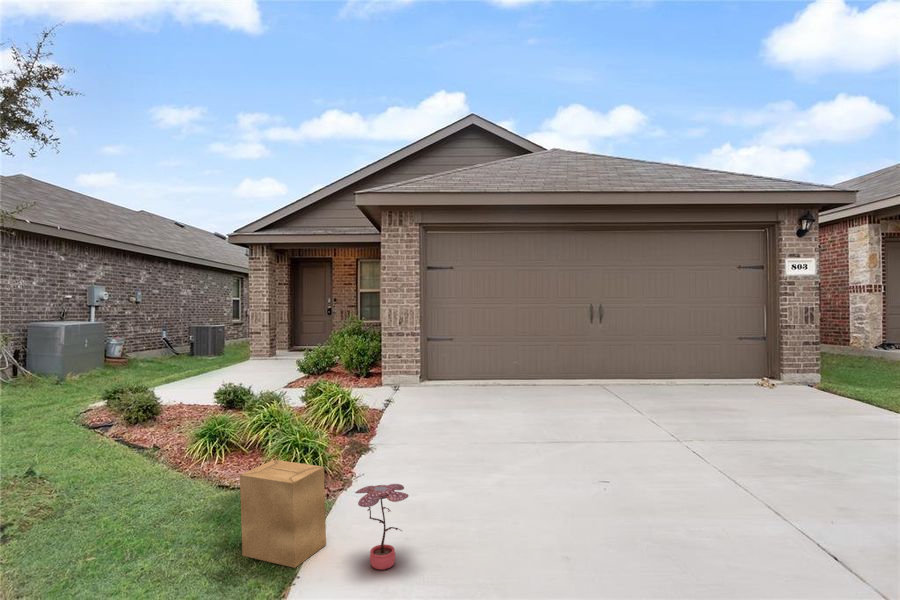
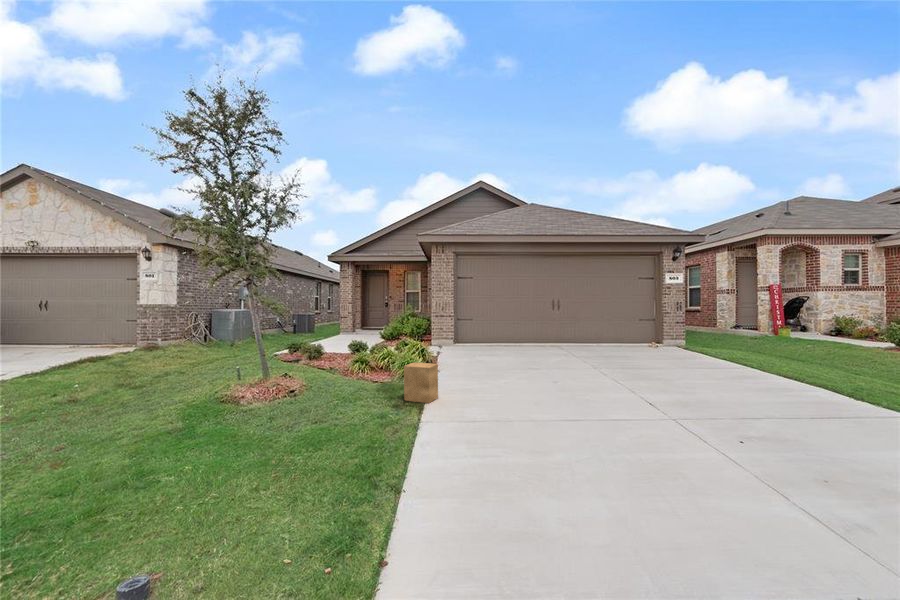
potted plant: present [355,484,409,570] -> none [454,370,477,404]

